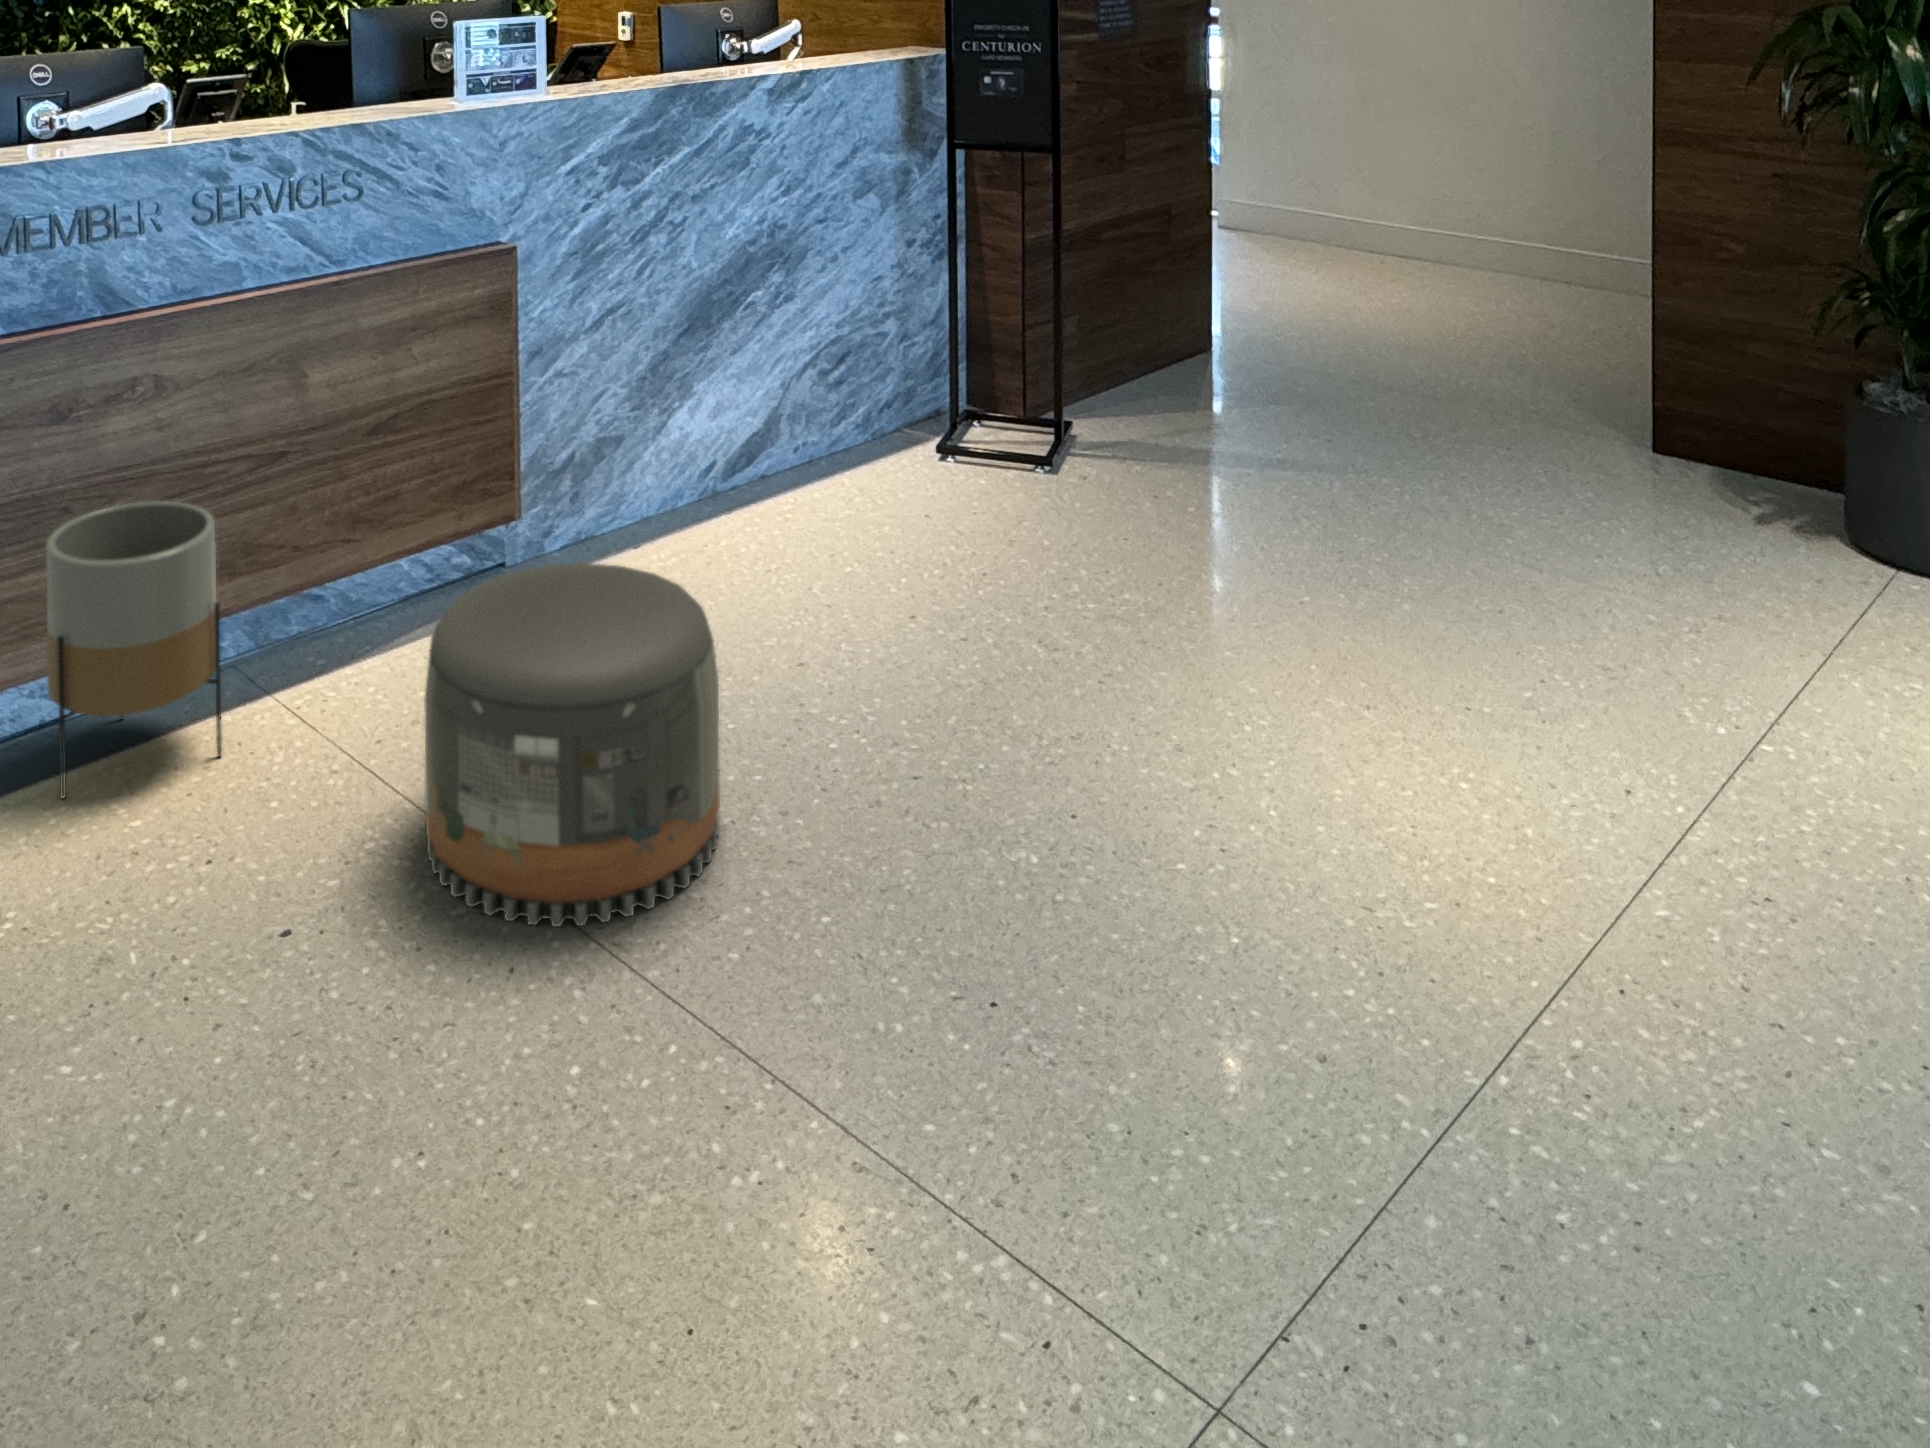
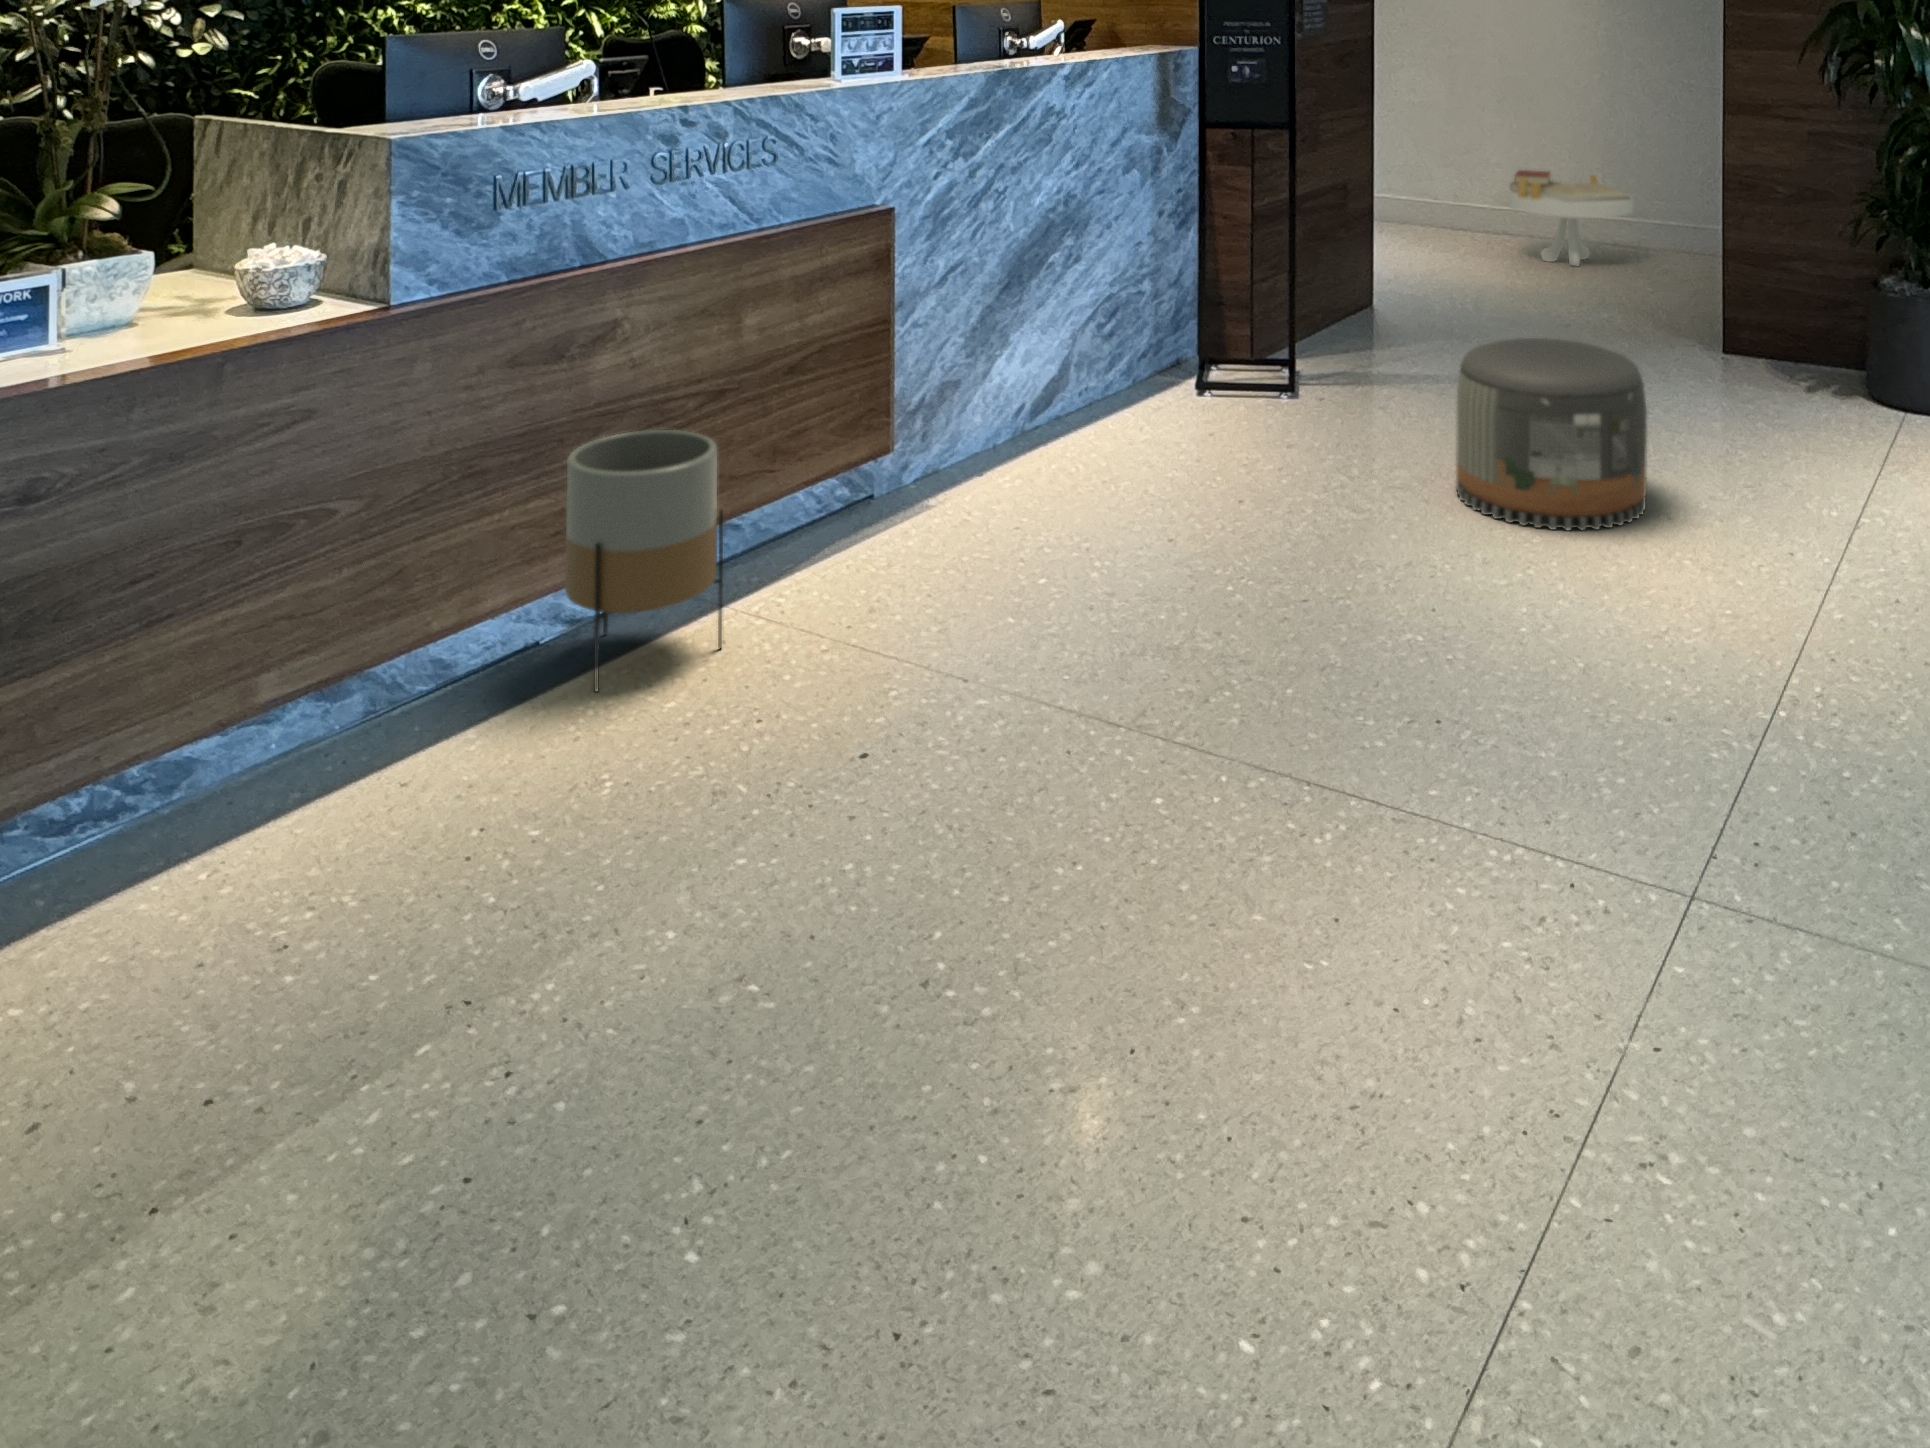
side table: none [1406,183,1568,305] -> present [1509,170,1633,266]
pouf: present [424,563,720,927] -> present [1456,338,1647,531]

